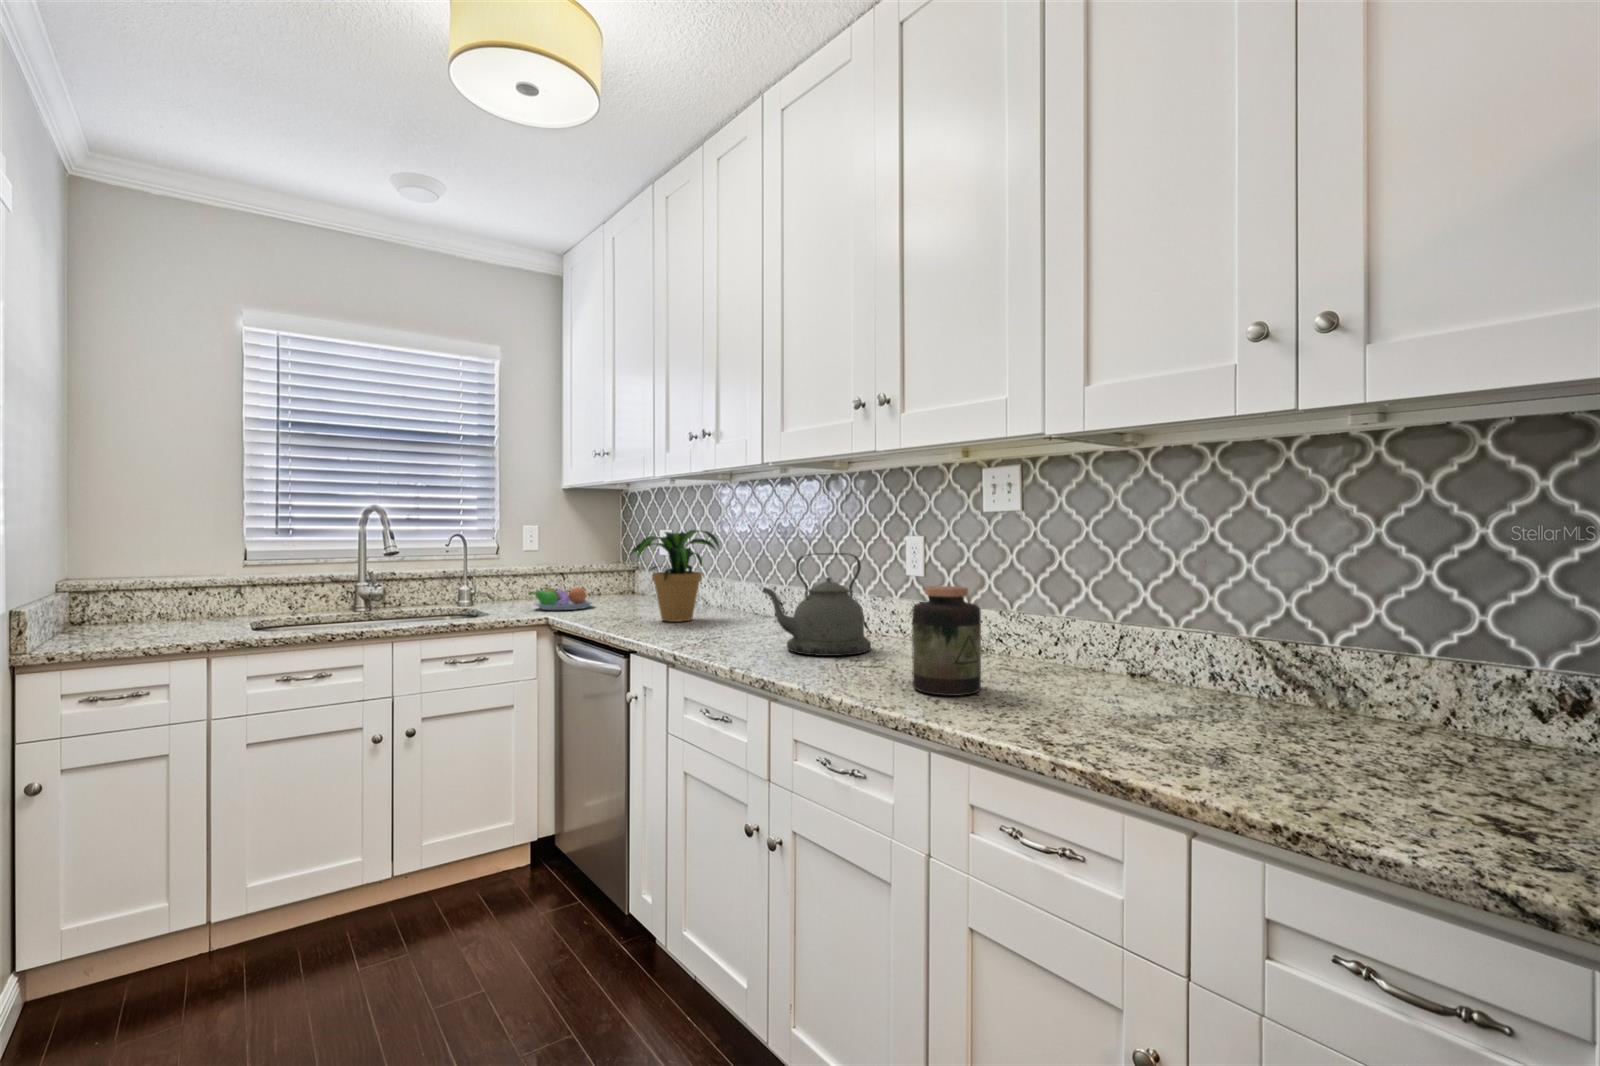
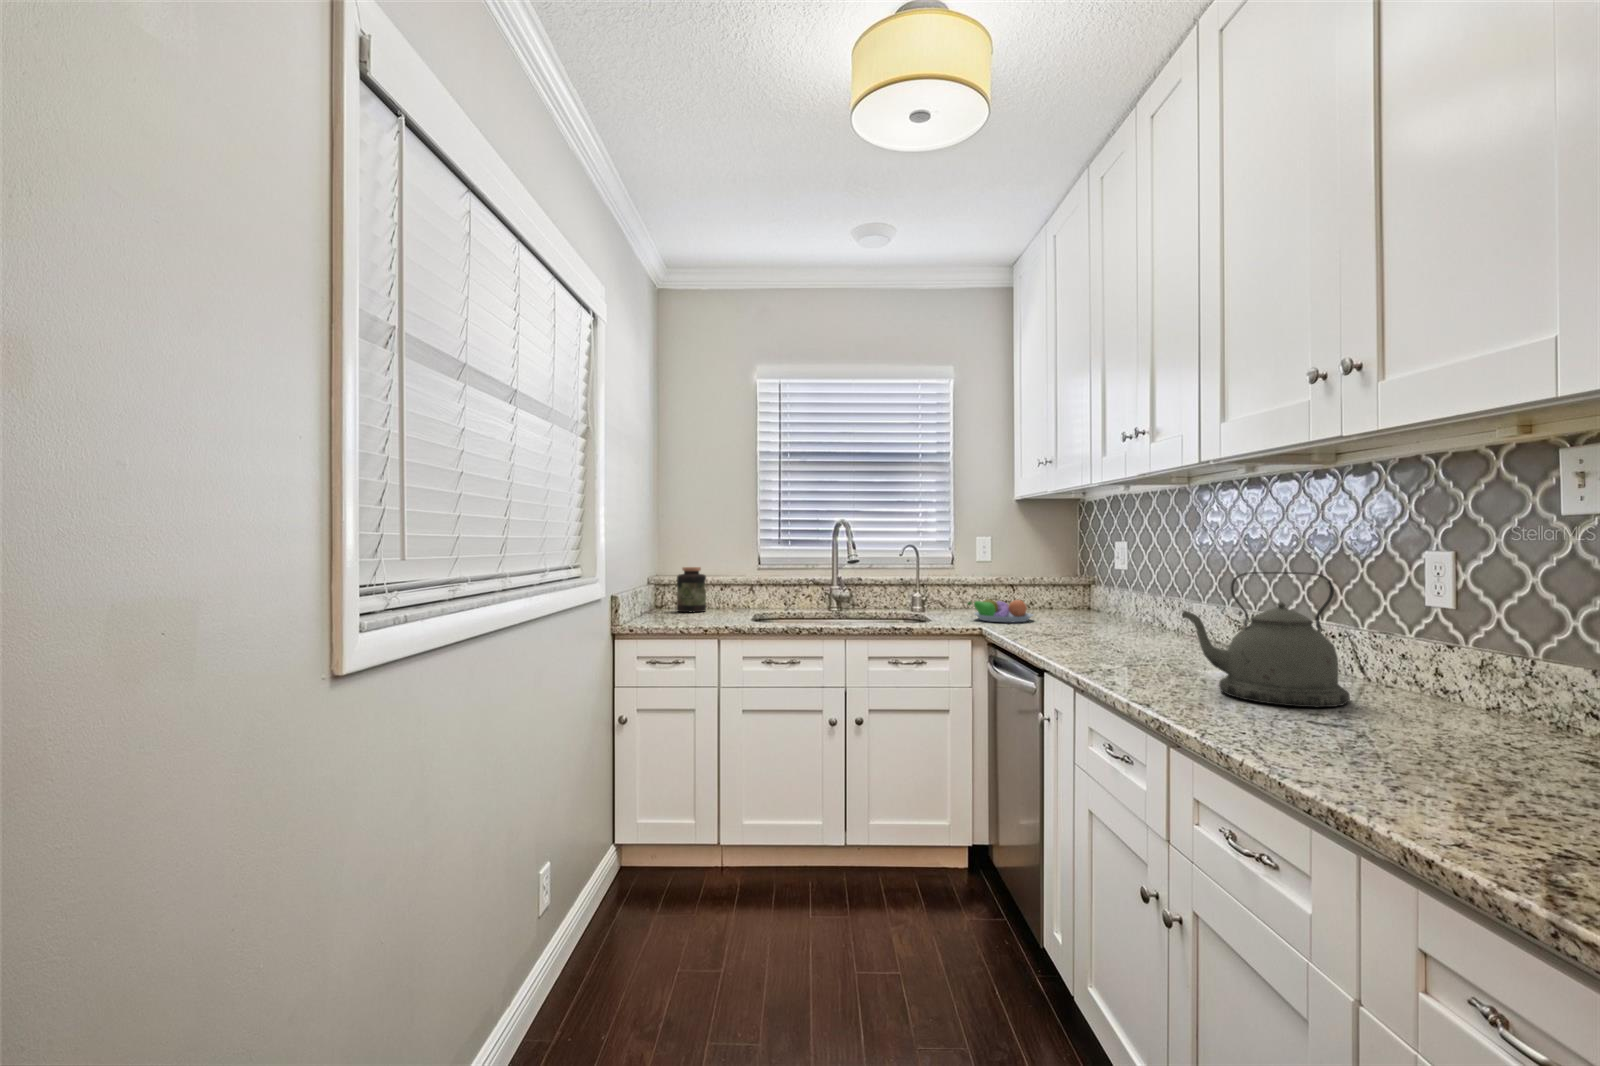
potted plant: present [632,530,719,622] -> none [1056,541,1166,644]
jar: present [912,586,981,696] -> present [677,567,706,612]

